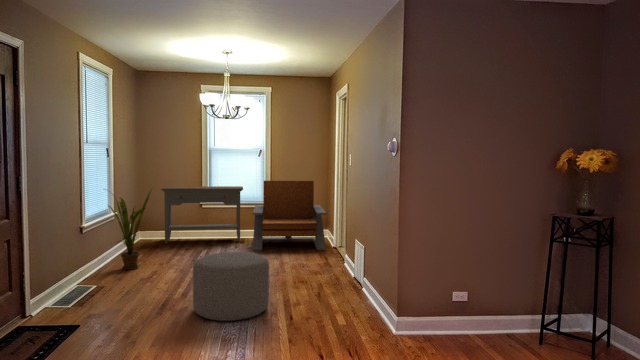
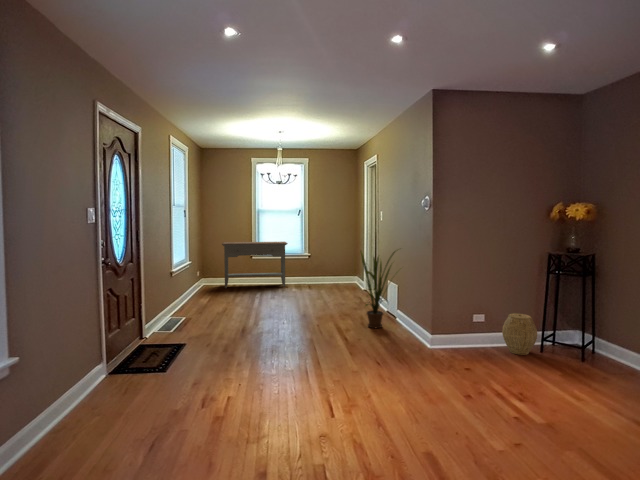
lounge chair: present [253,181,326,251] -> none [297,236,358,293]
house plant: present [109,189,152,270] -> present [361,250,398,328]
ottoman: present [193,252,269,321] -> none [269,289,327,339]
woven basket: none [490,292,535,348] -> present [502,313,537,355]

